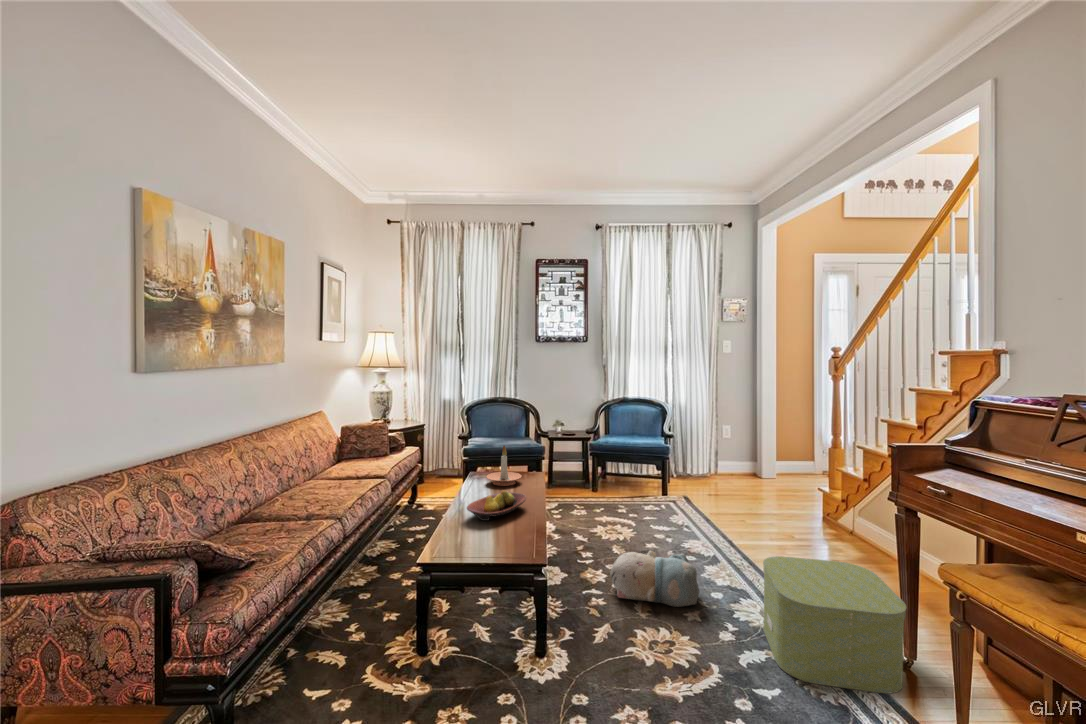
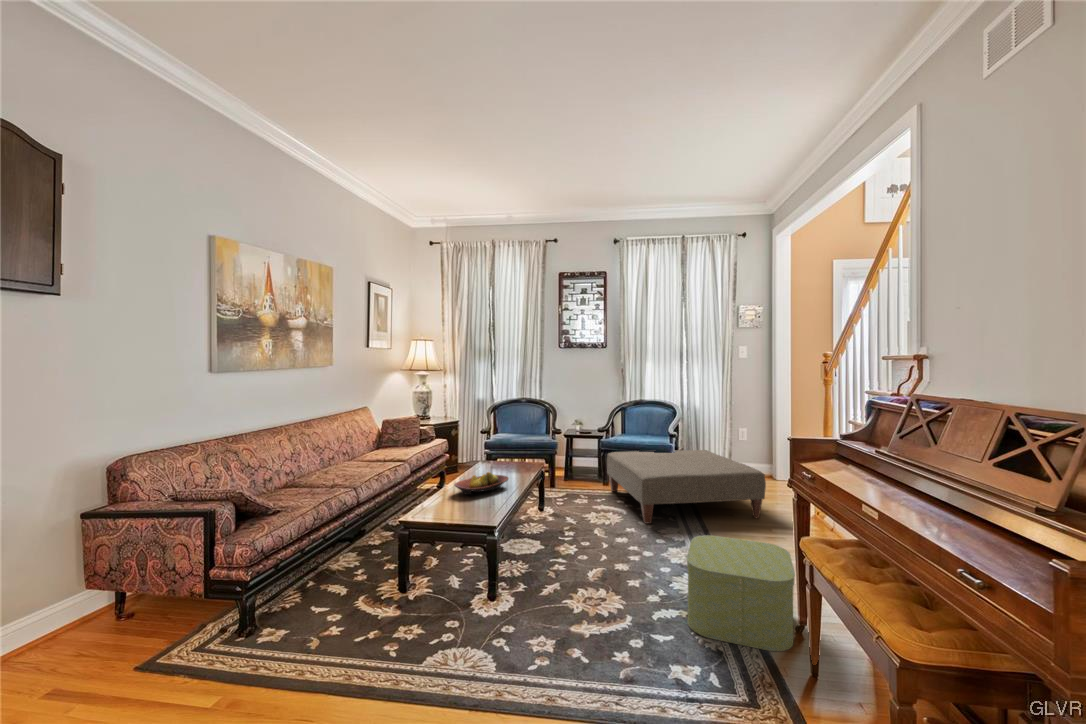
candle holder: present [487,446,522,486] -> none [488,436,518,471]
ottoman: none [601,451,779,537] -> present [607,450,766,523]
plush toy: present [610,551,699,607] -> none [575,529,649,577]

